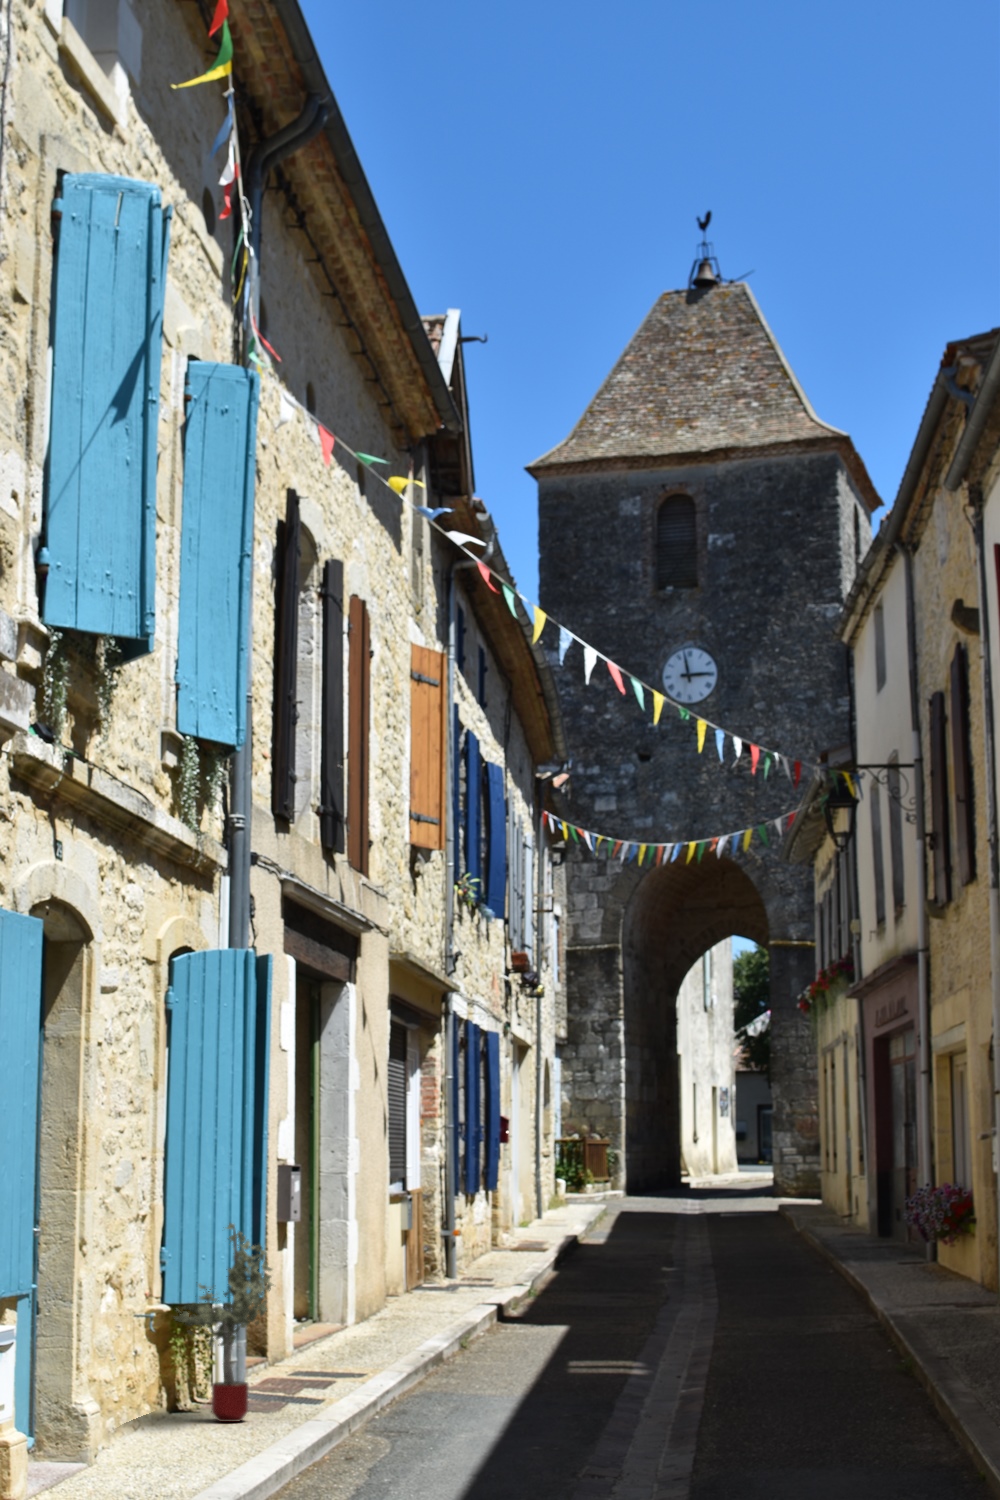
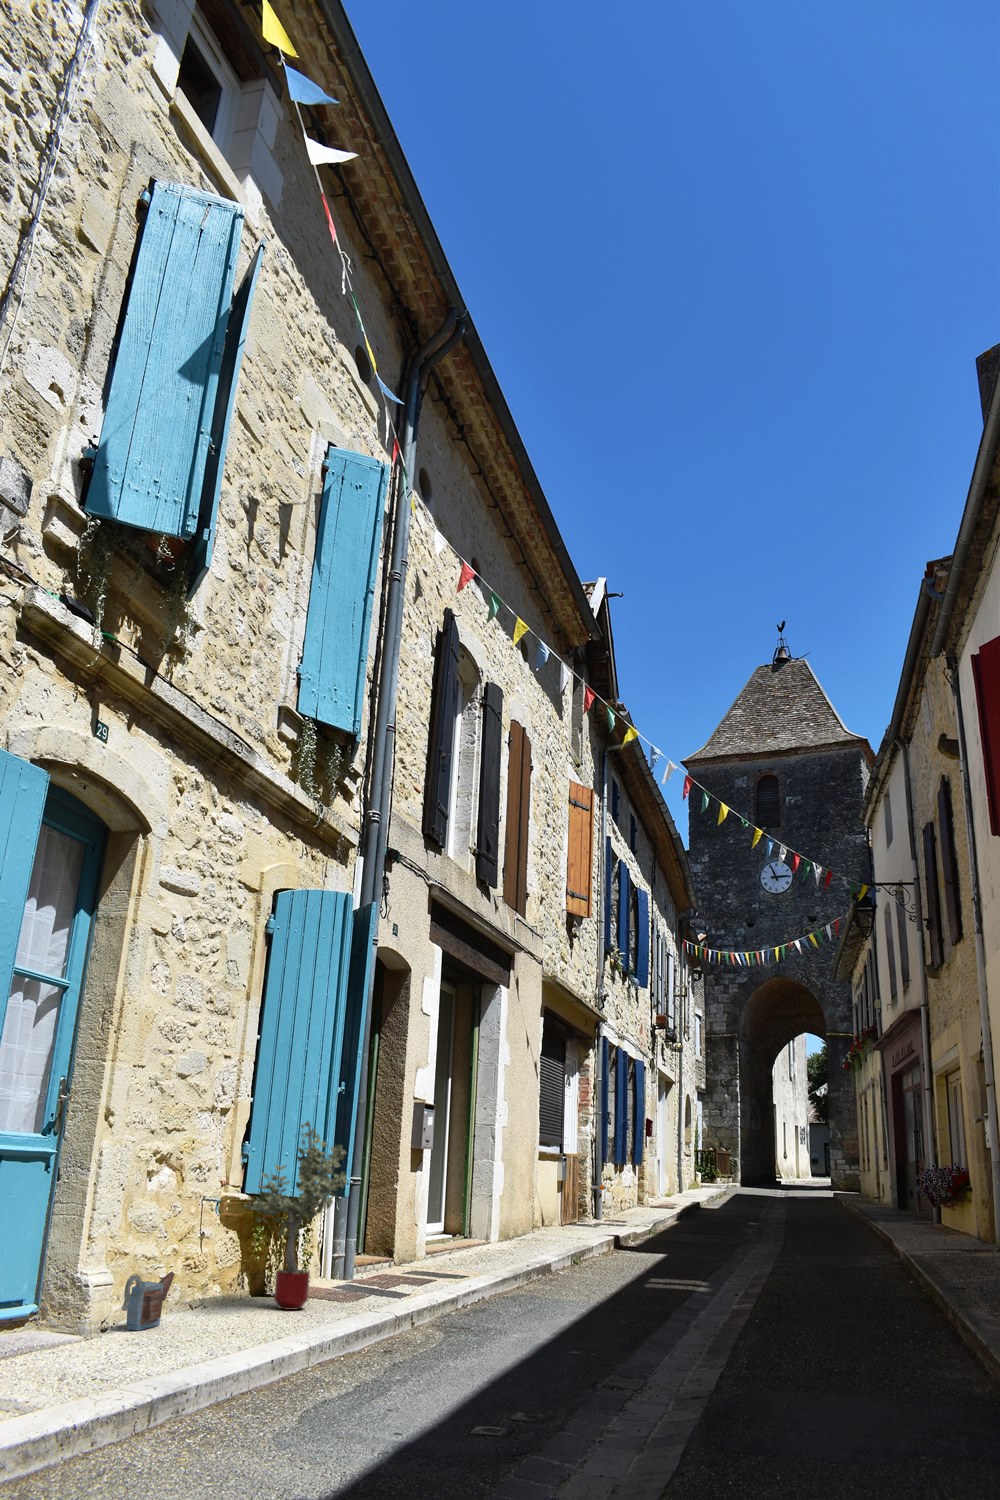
watering can: none [109,1391,138,1449] -> present [122,1272,175,1331]

